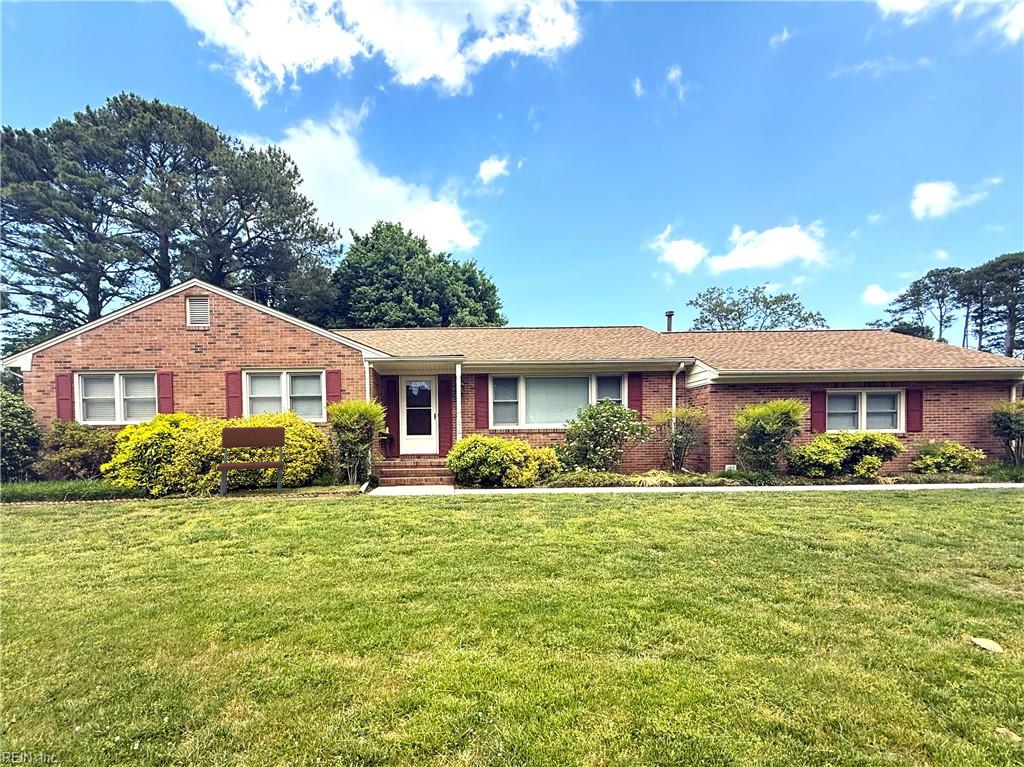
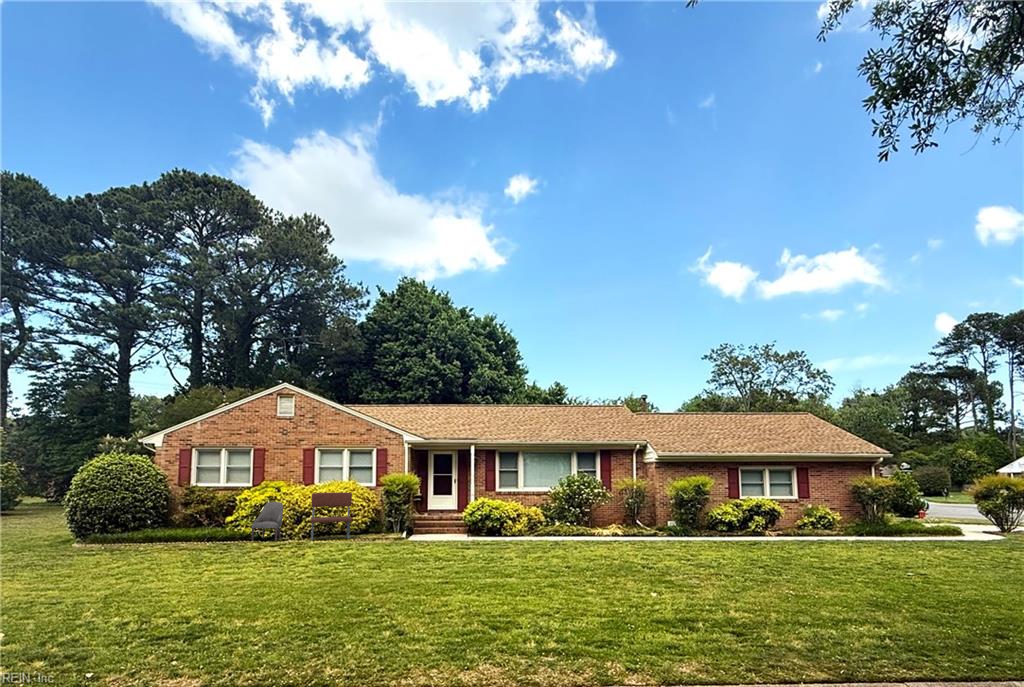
chair: none [123,441,178,499] -> present [251,502,283,541]

